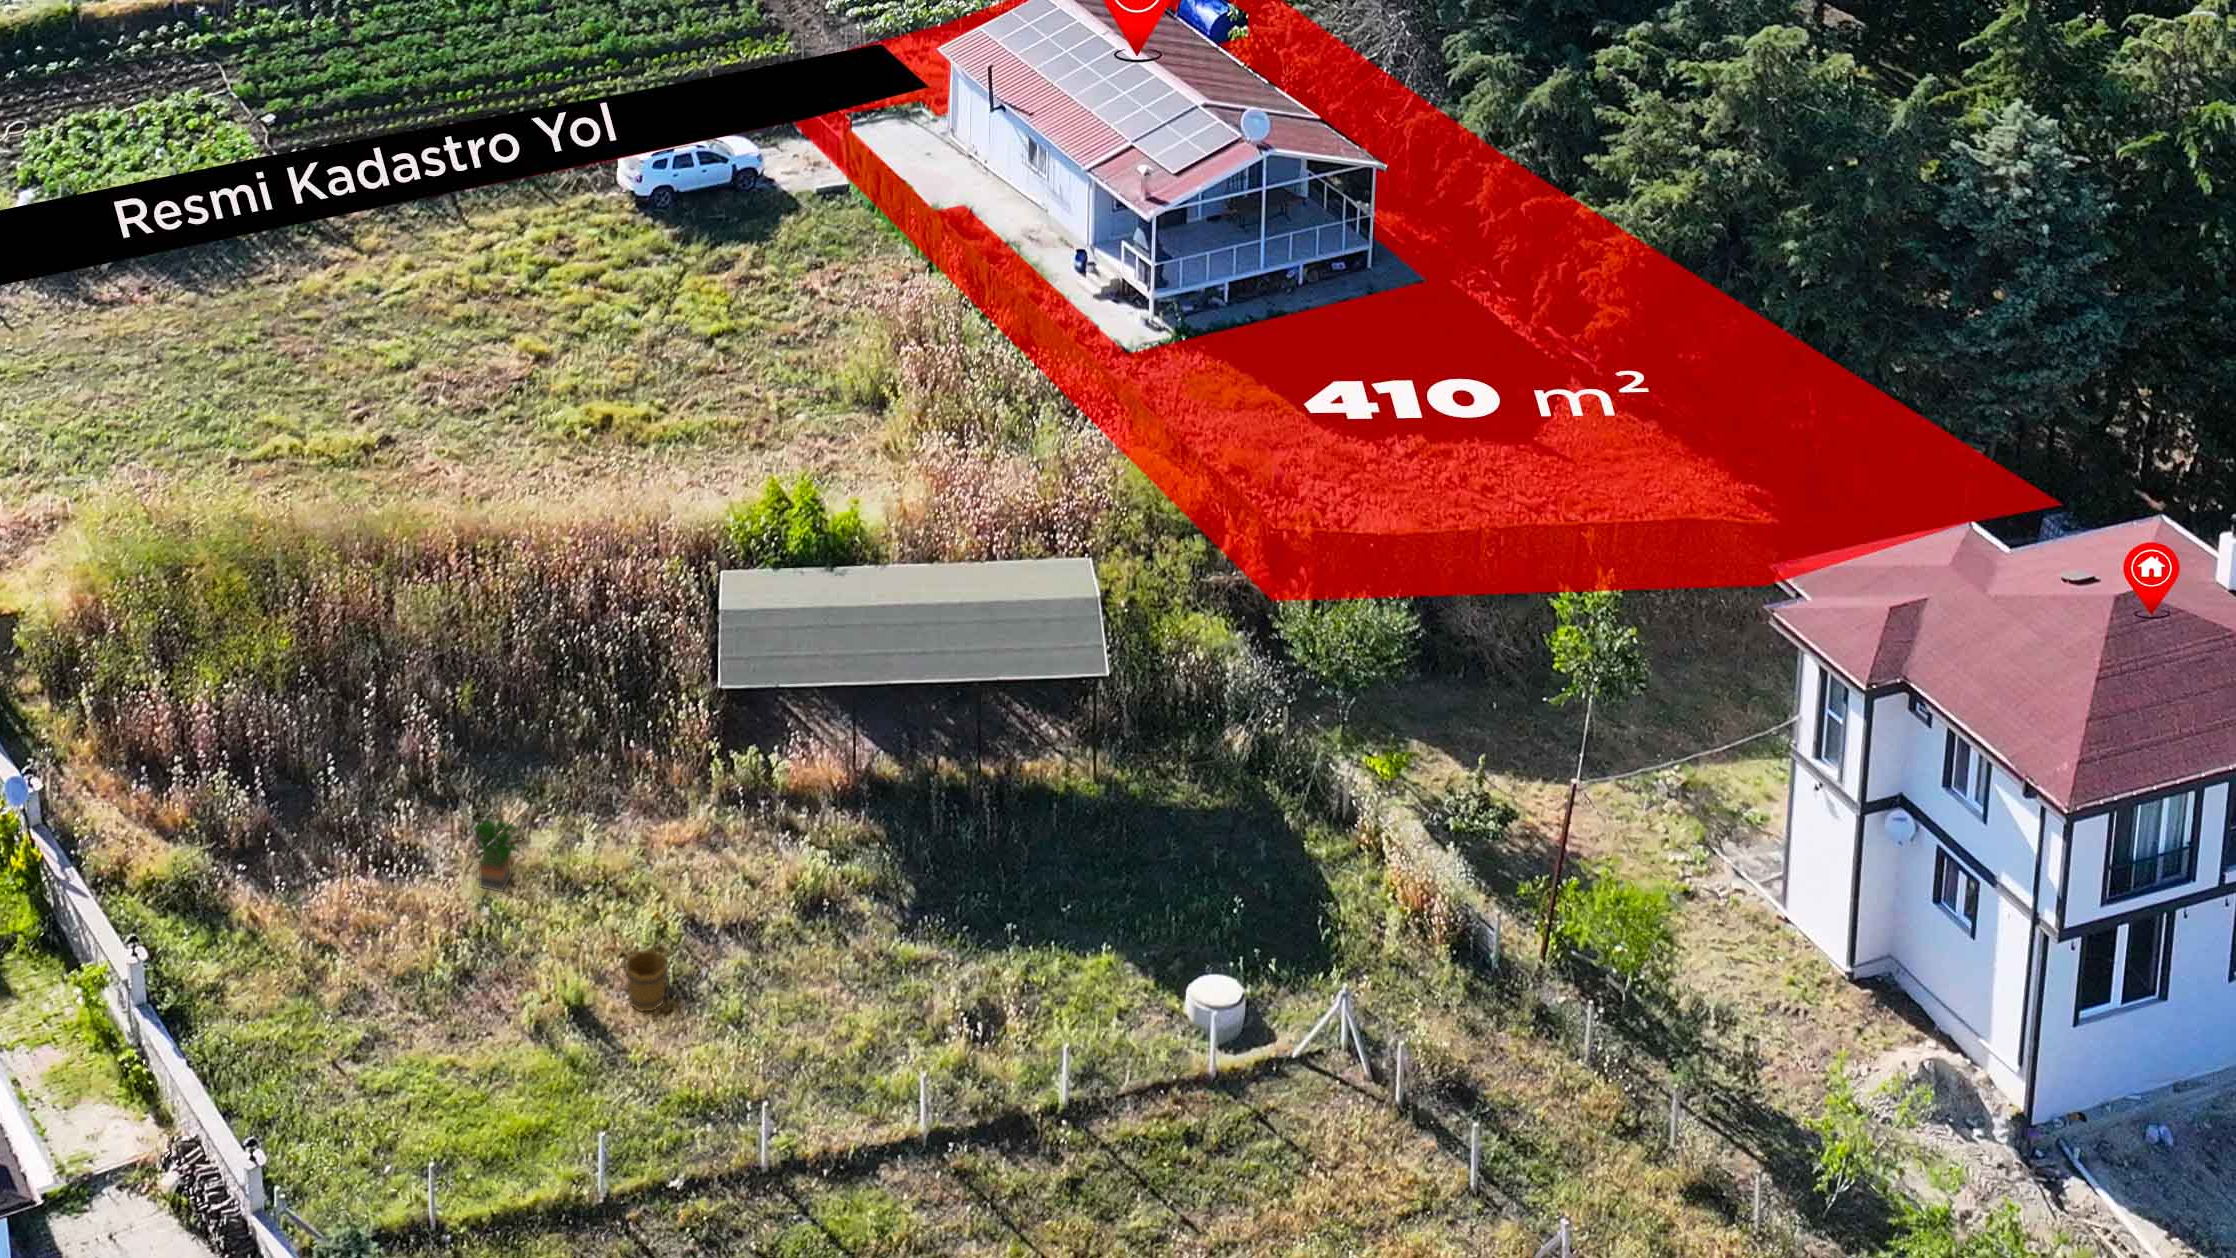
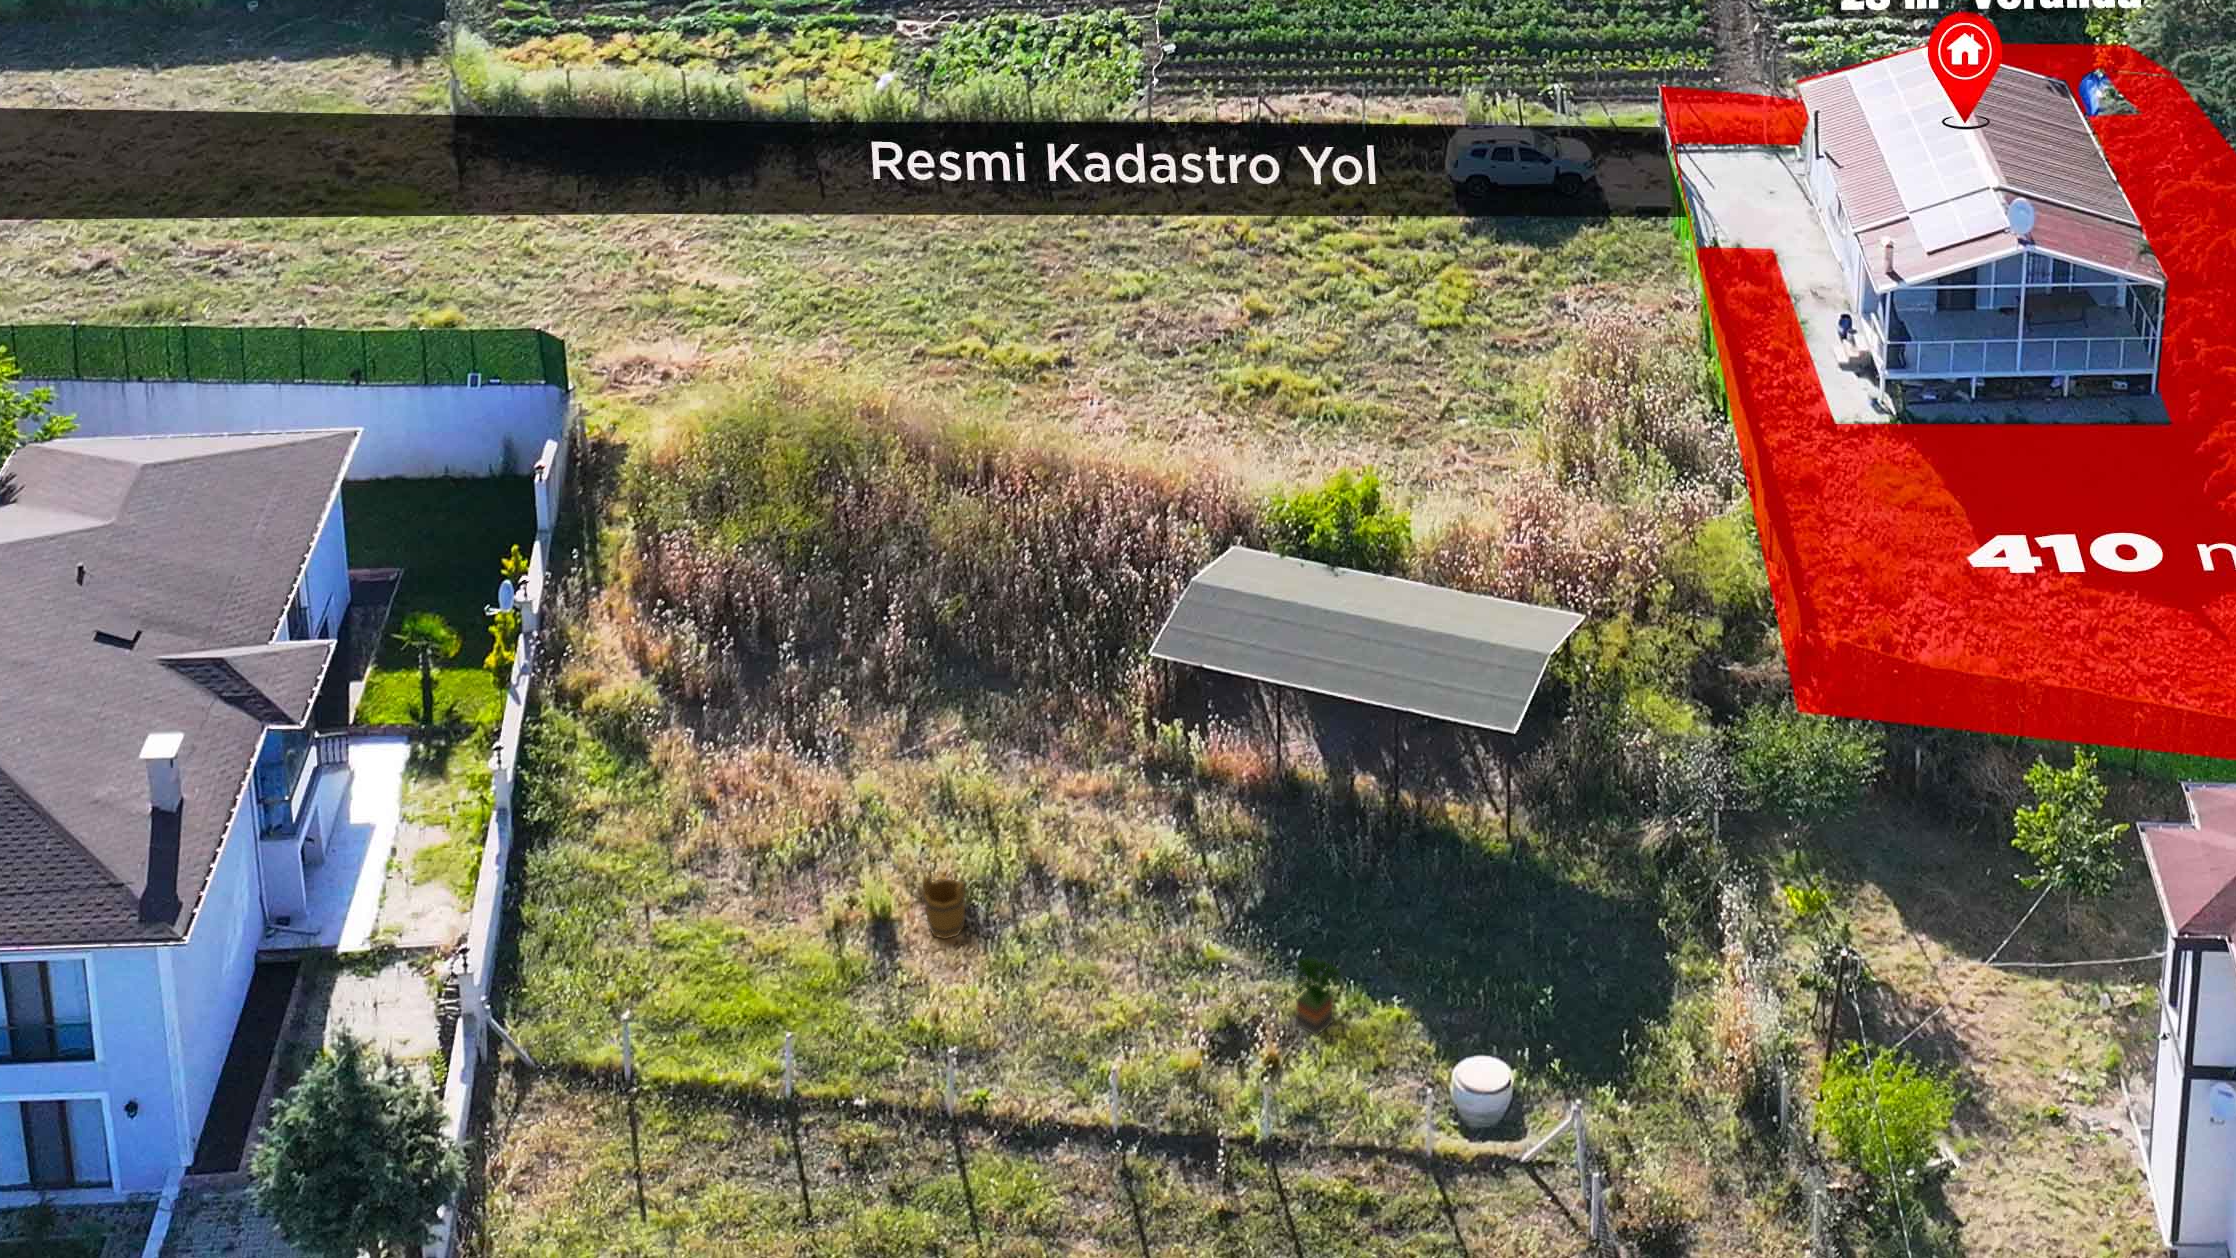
potted tree: present [476,821,518,892] -> present [1294,957,1340,1036]

